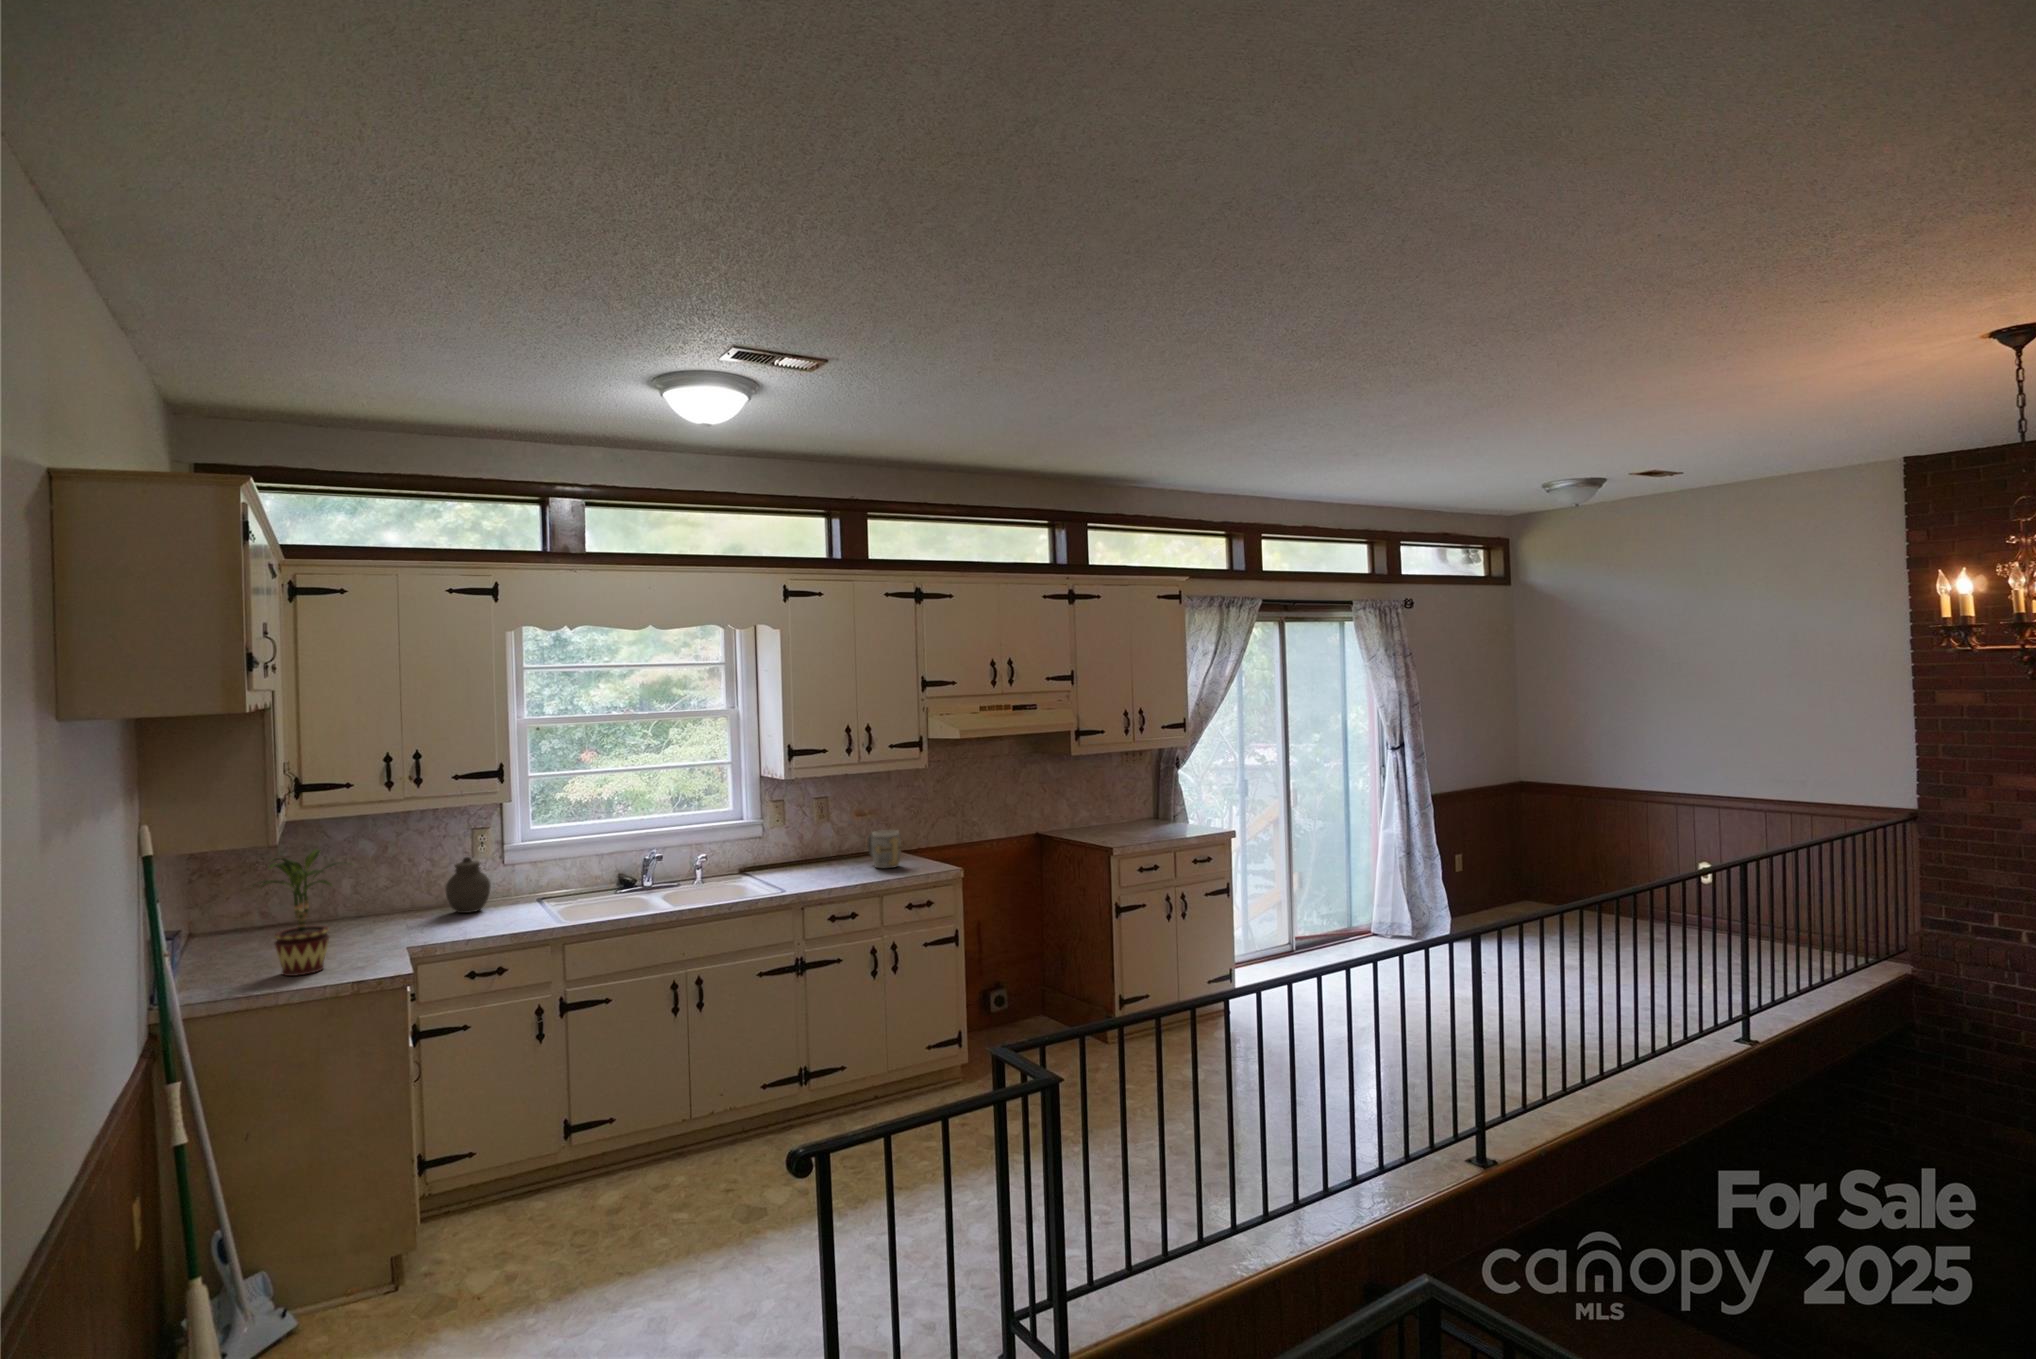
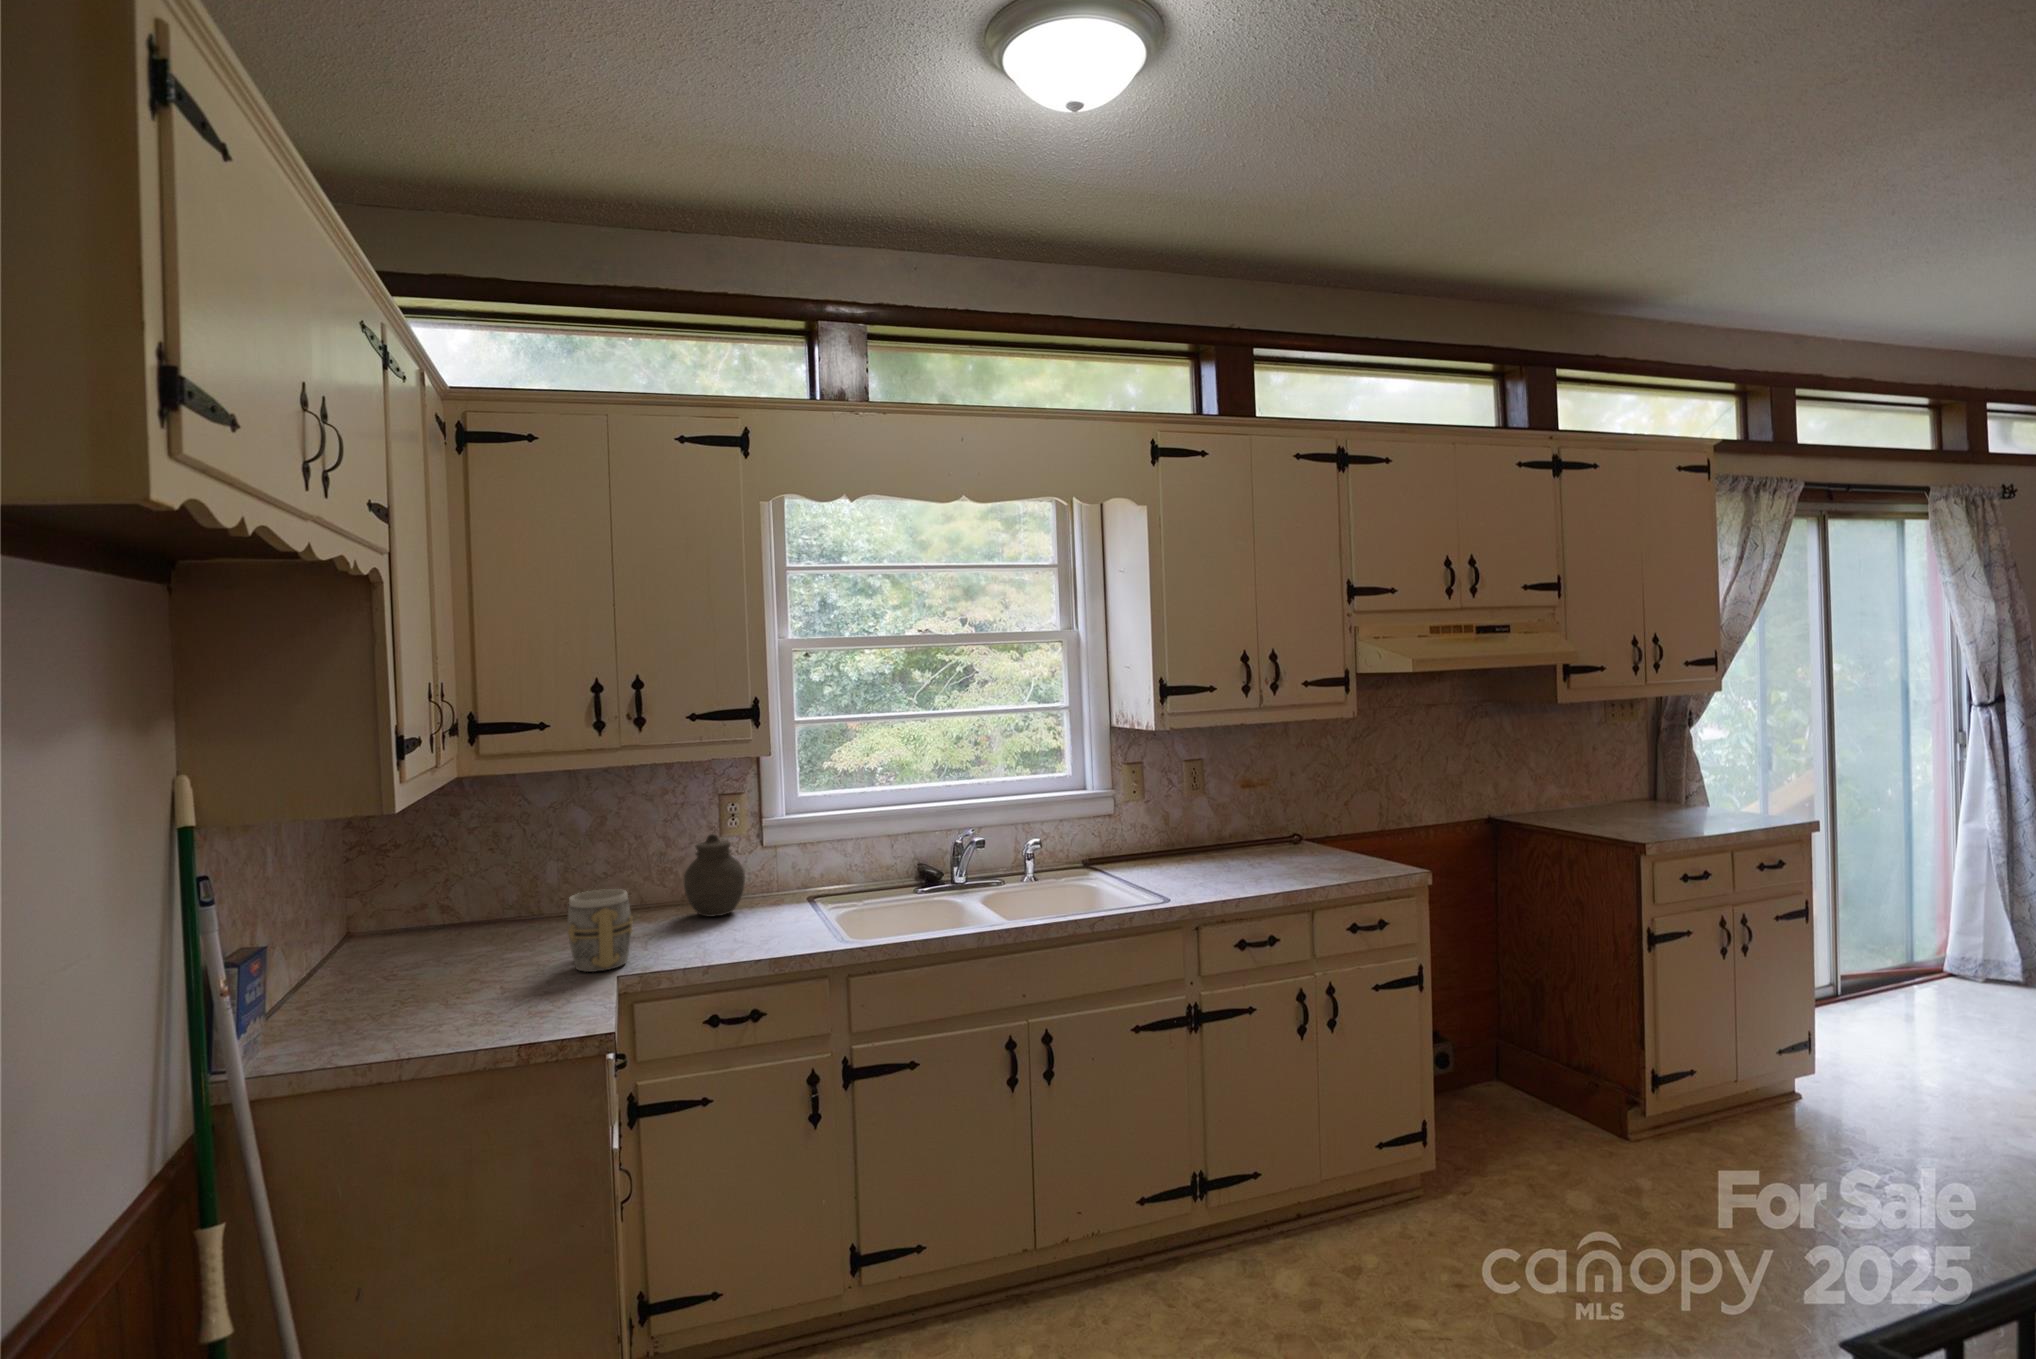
mug: present [867,830,901,868] -> present [568,889,633,972]
potted plant: present [258,849,351,976] -> none [377,821,538,1027]

